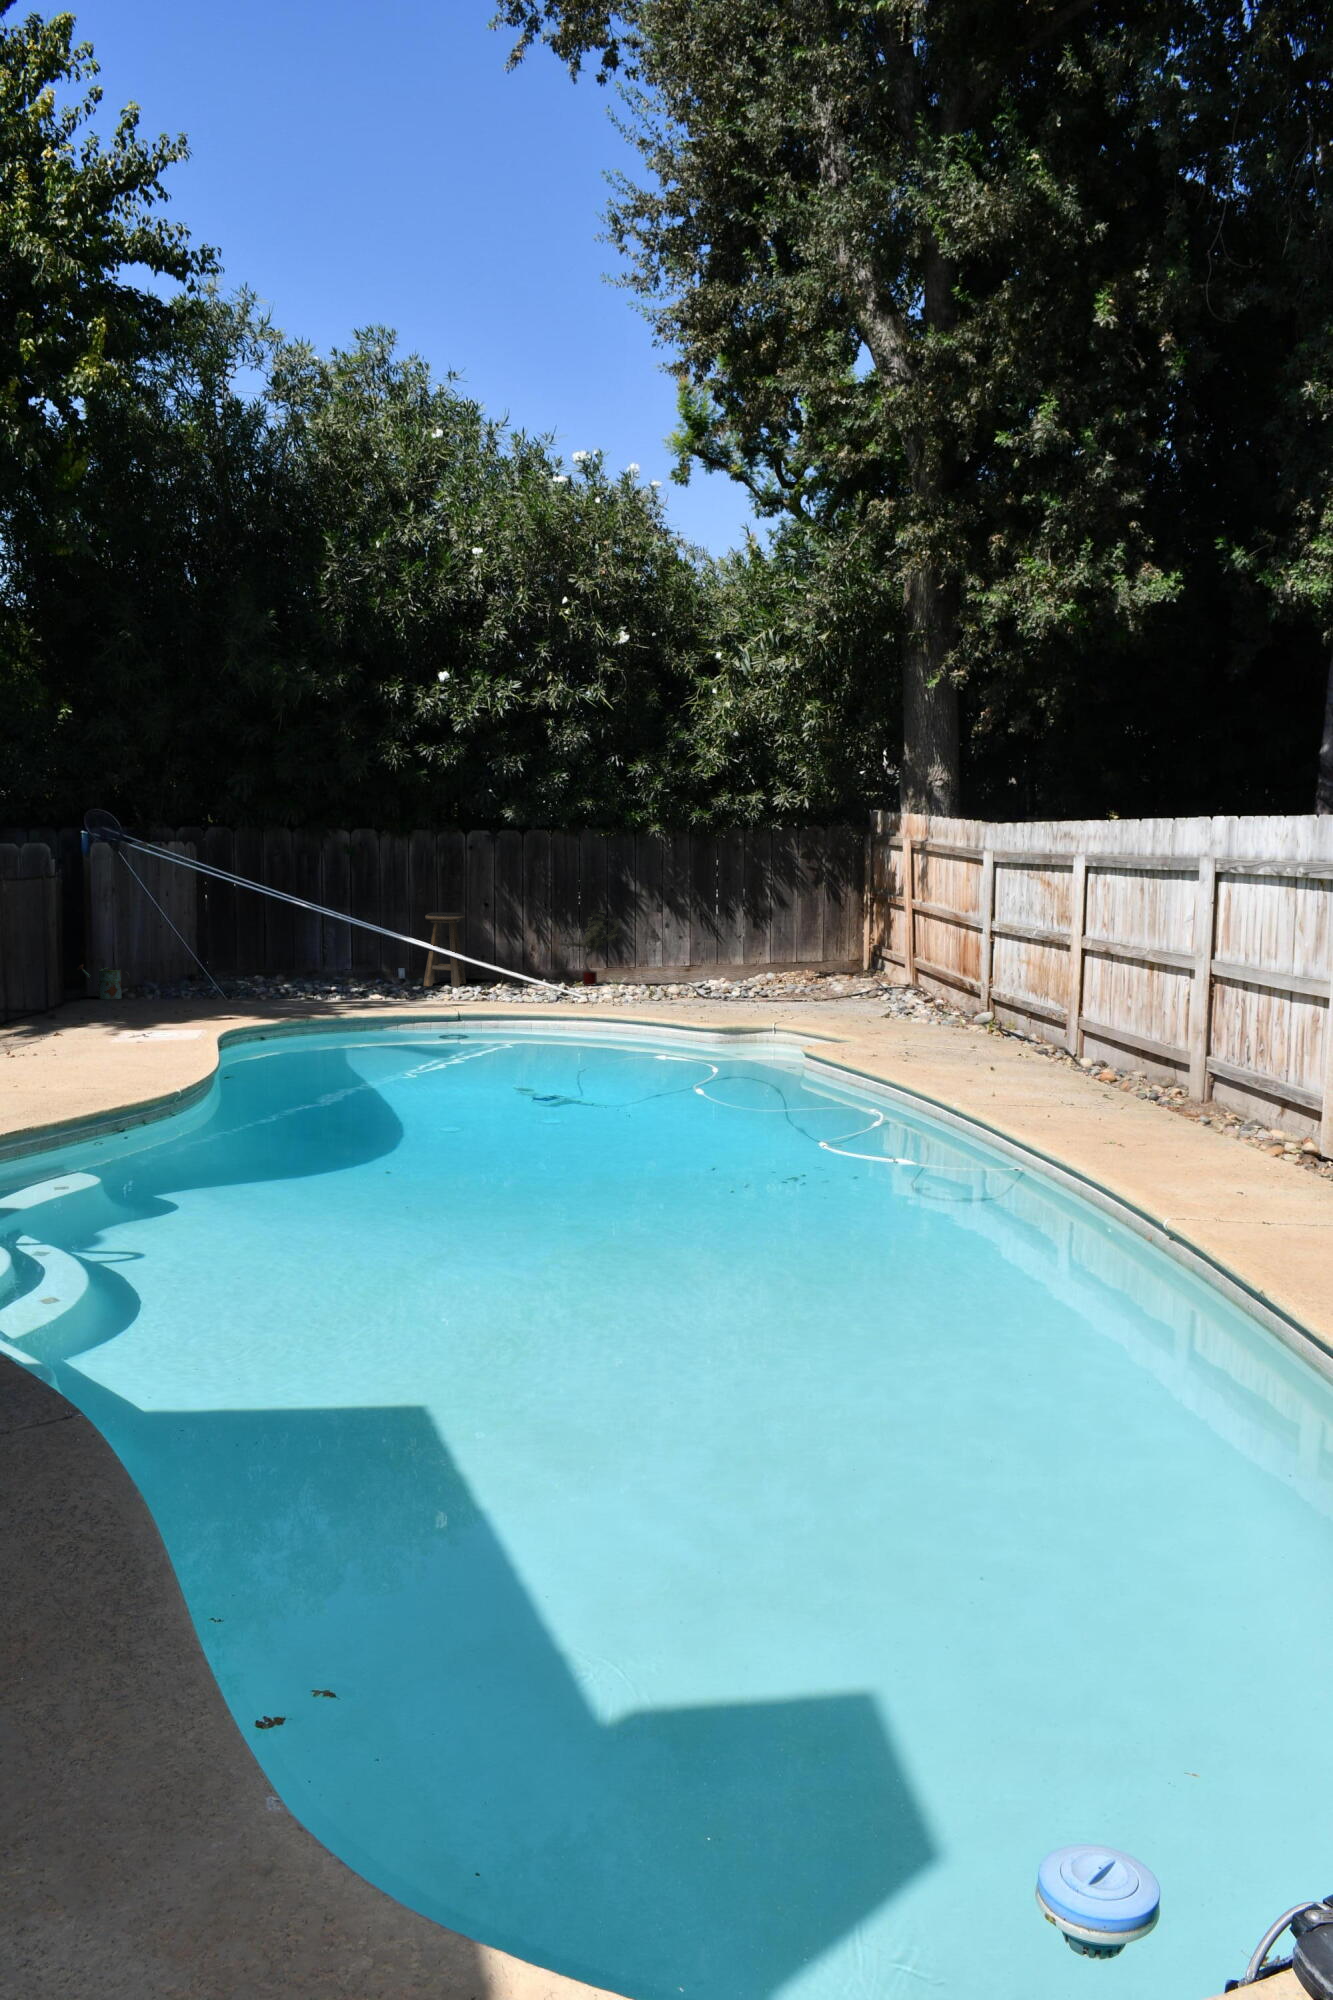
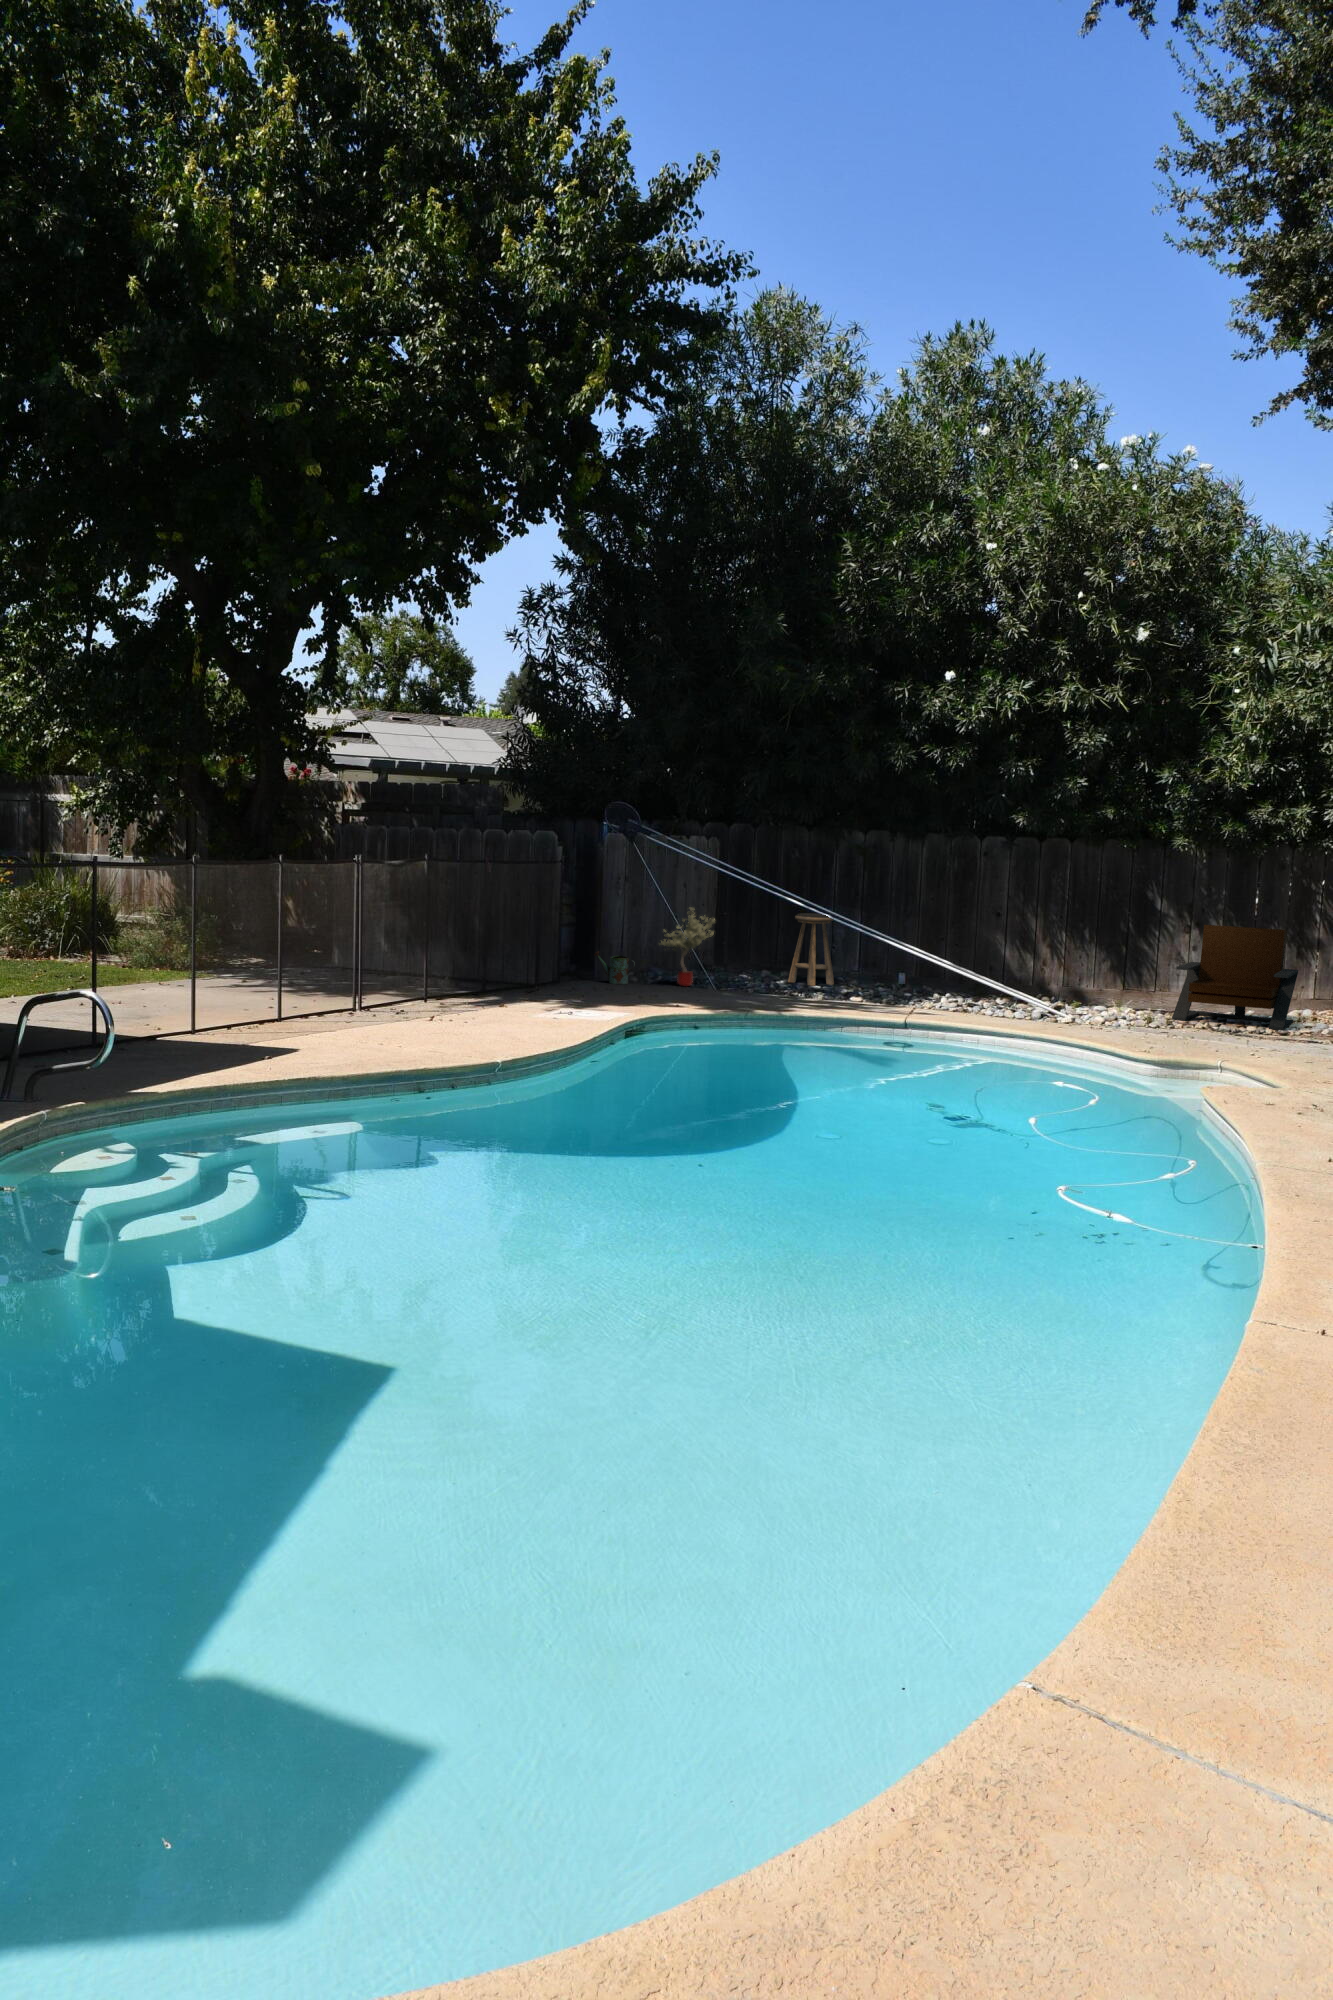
lounge chair: none [670,904,765,994] -> present [1172,925,1298,1030]
potted tree: present [561,911,621,986] -> present [661,908,715,987]
stool: present [424,912,466,987] -> present [788,913,834,986]

